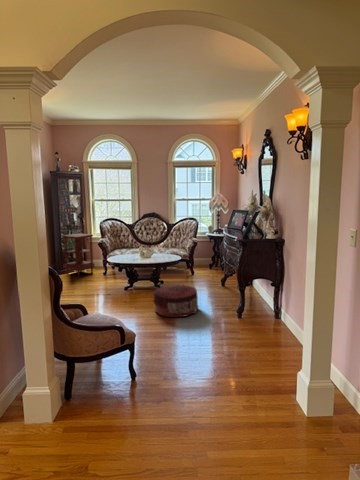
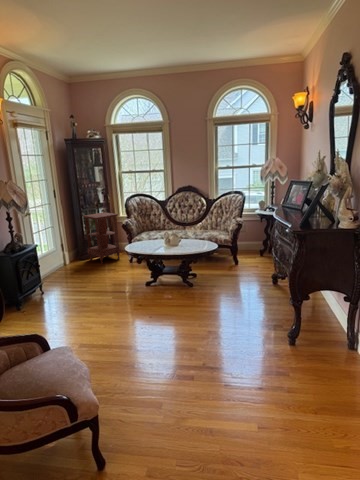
pouf: present [154,285,198,317] -> none [170,287,234,339]

